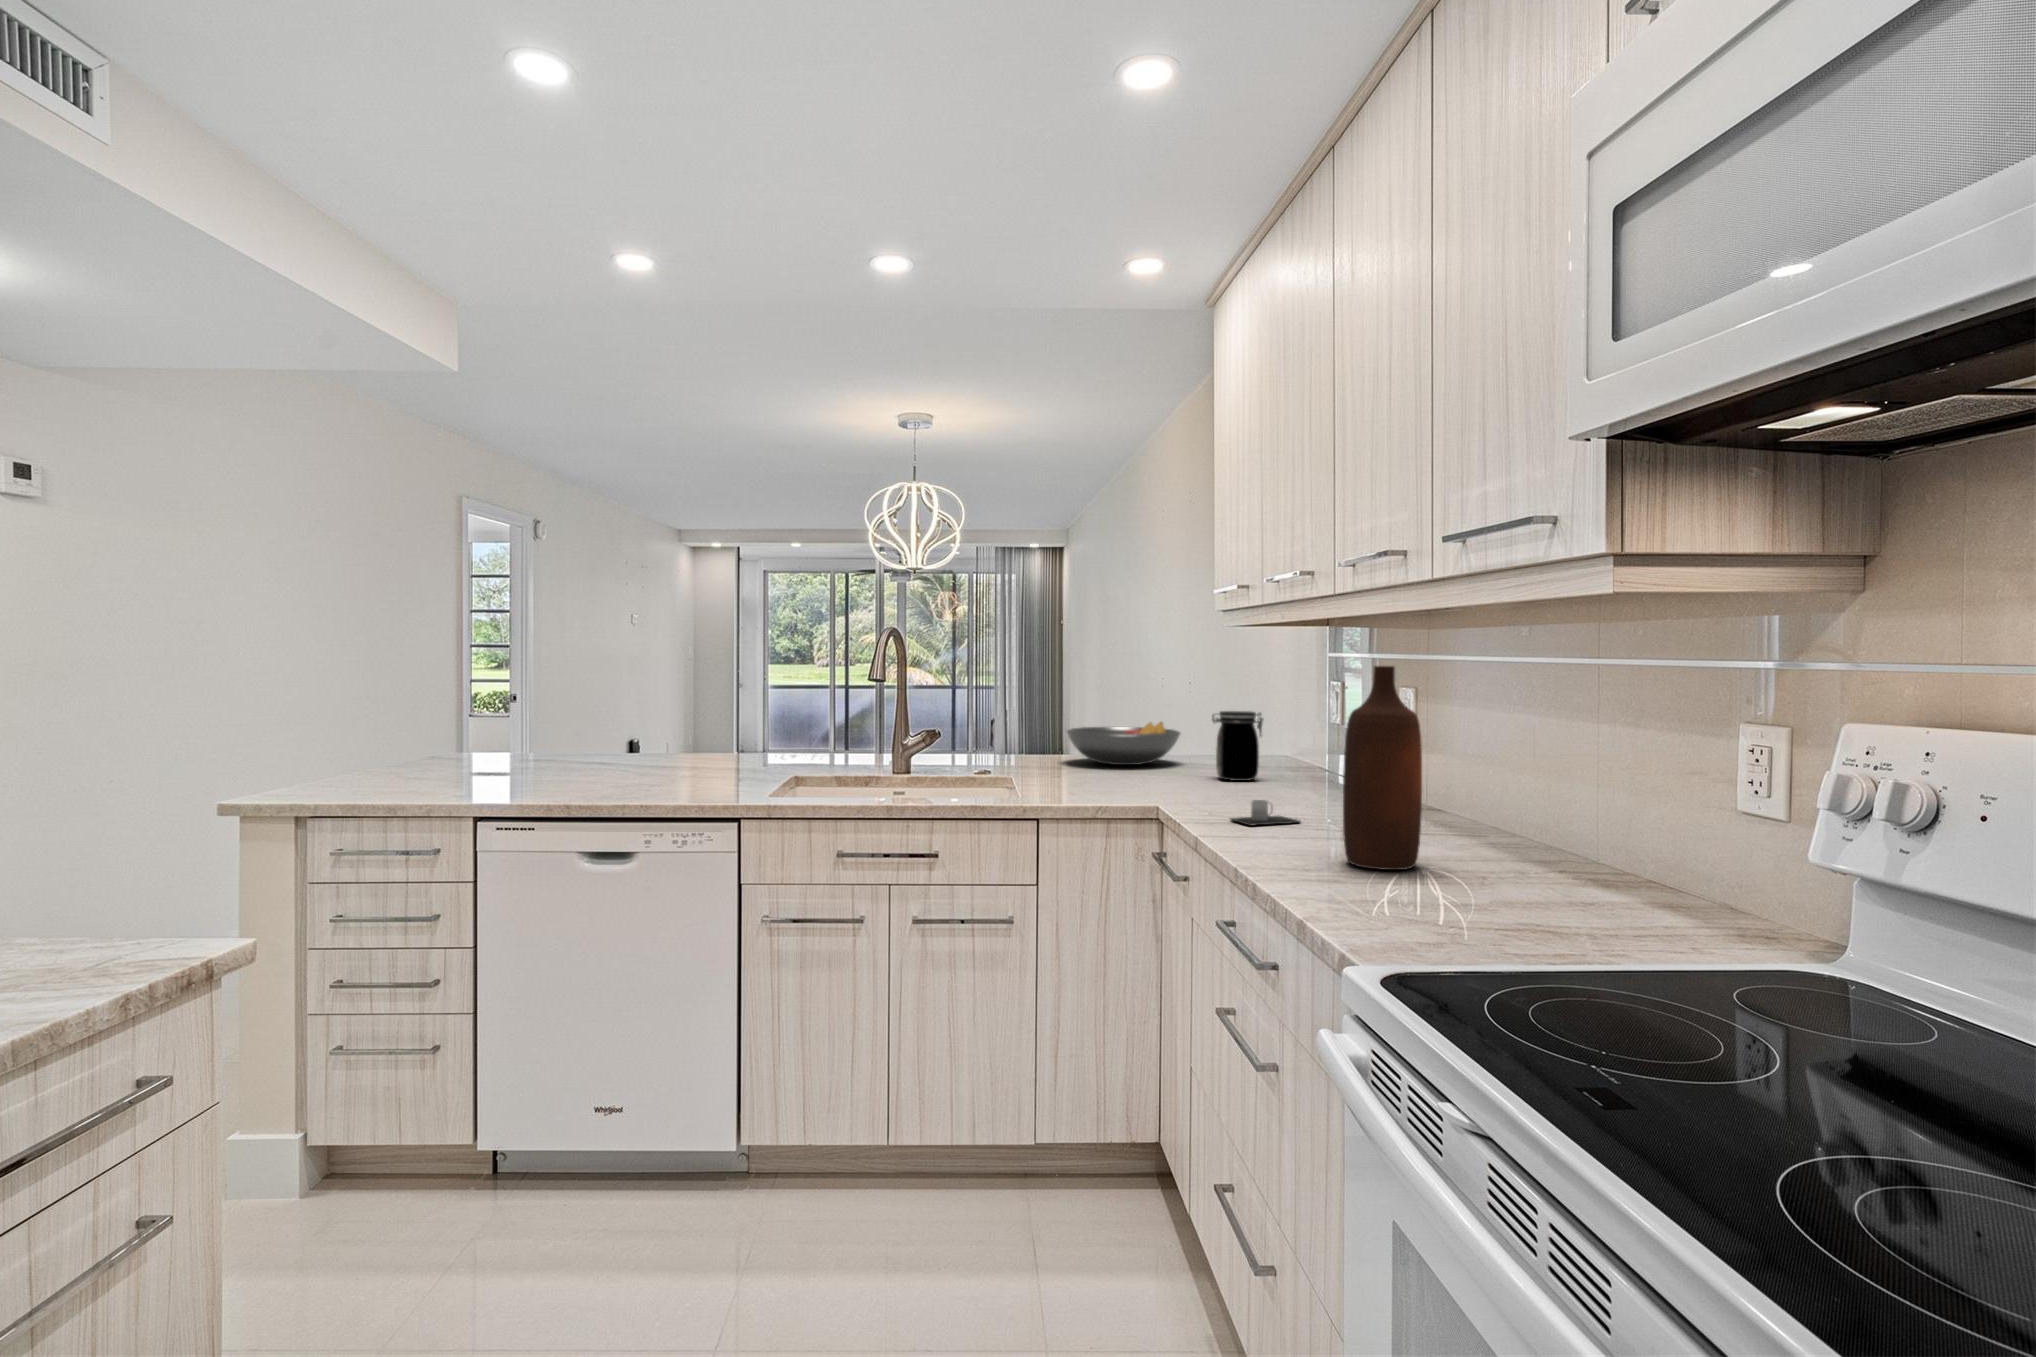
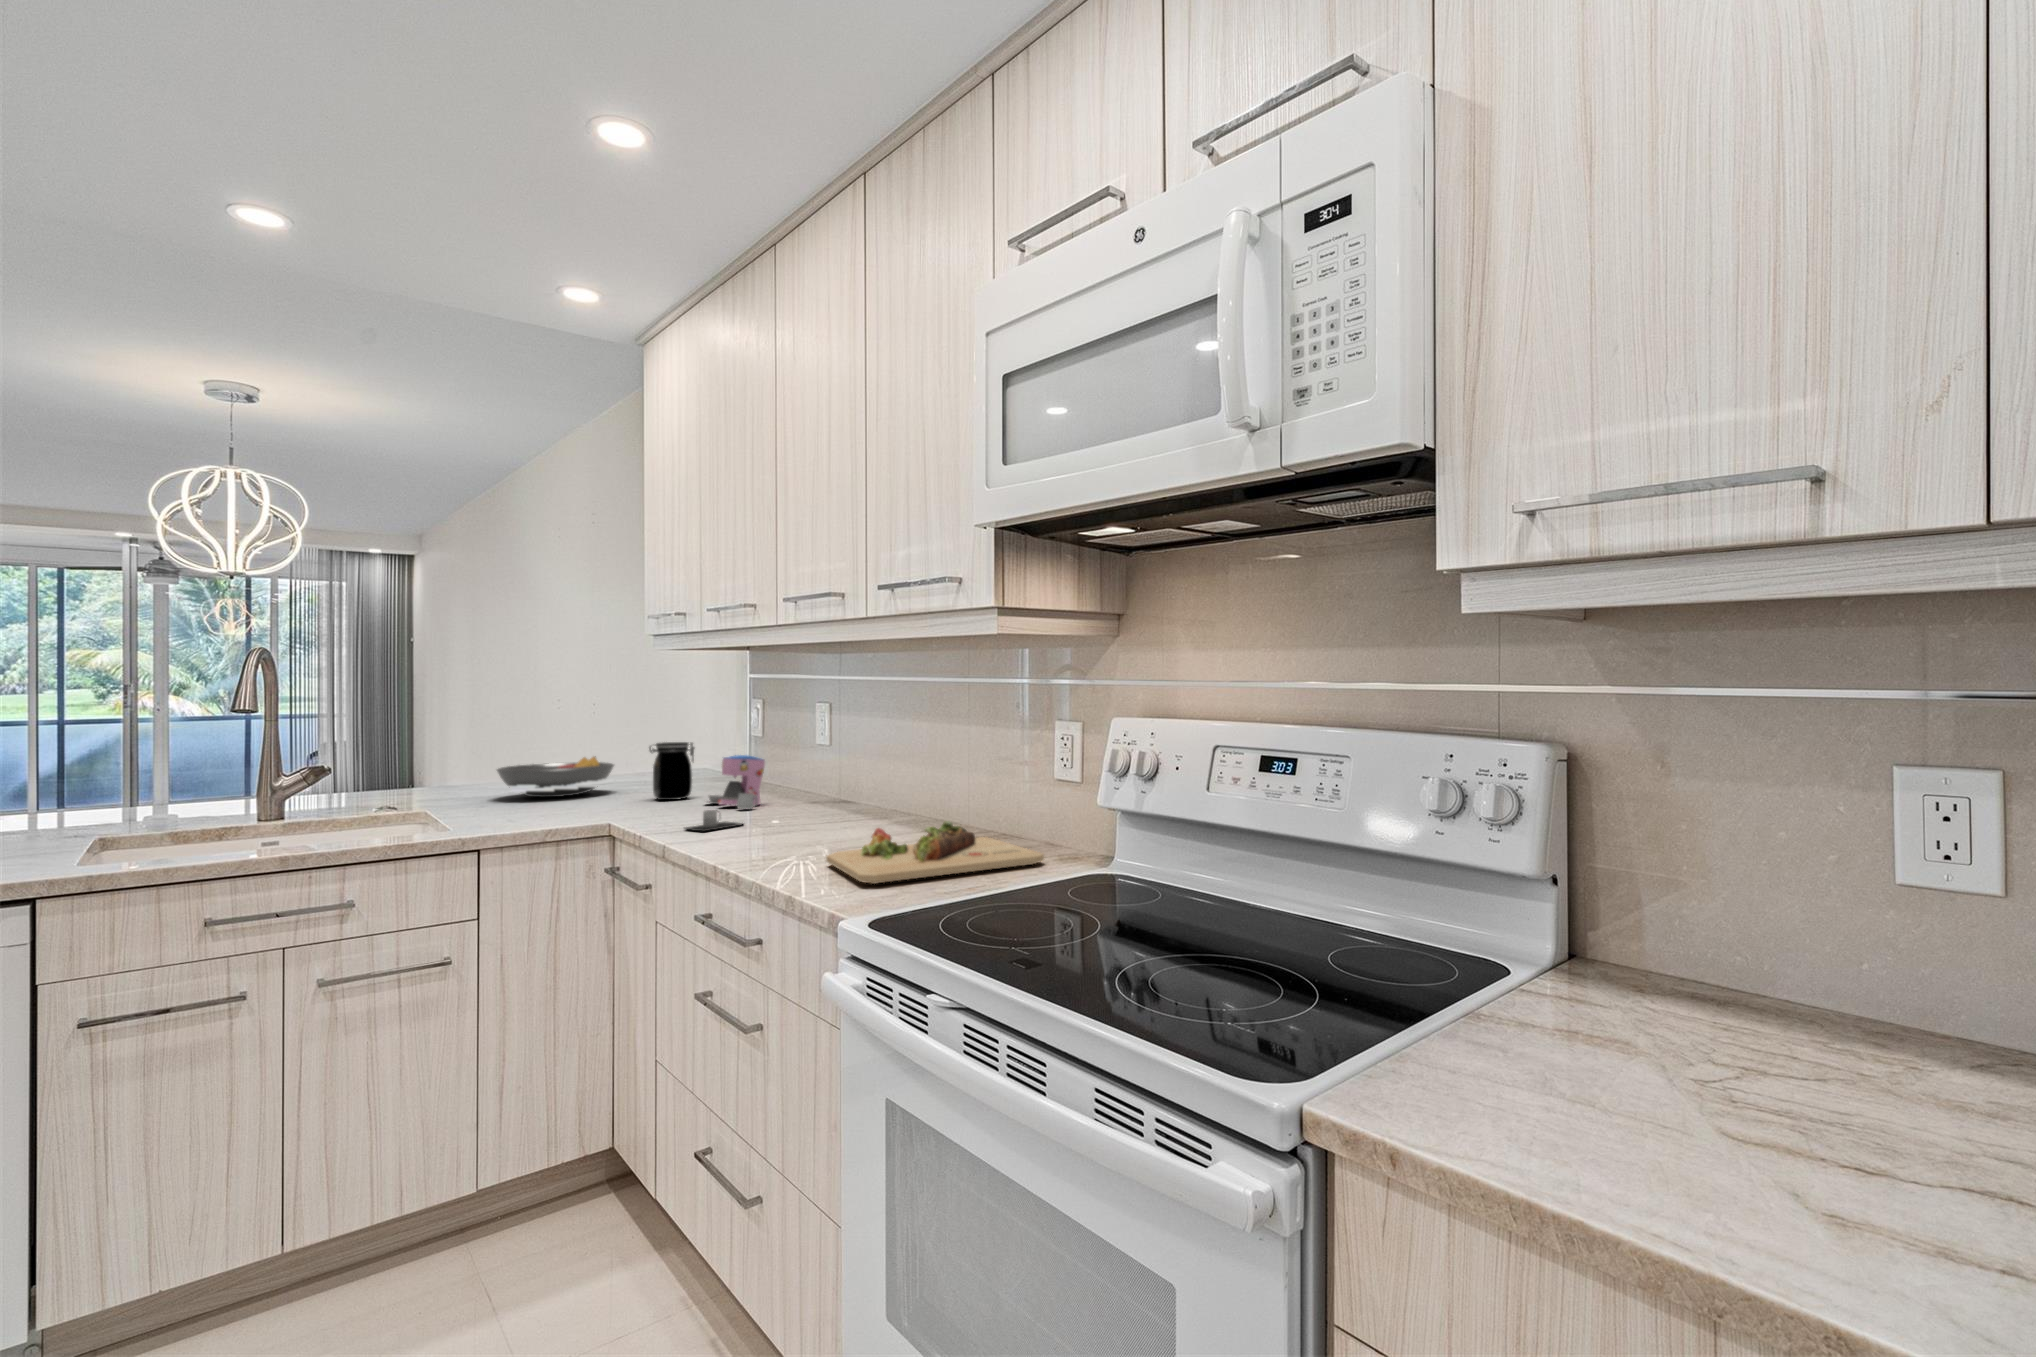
bottle: present [1343,666,1422,870] -> none [794,694,851,850]
coffee maker: none [1268,733,1341,802] -> present [708,755,765,809]
cutting board: none [1371,852,1706,940] -> present [826,821,1044,884]

